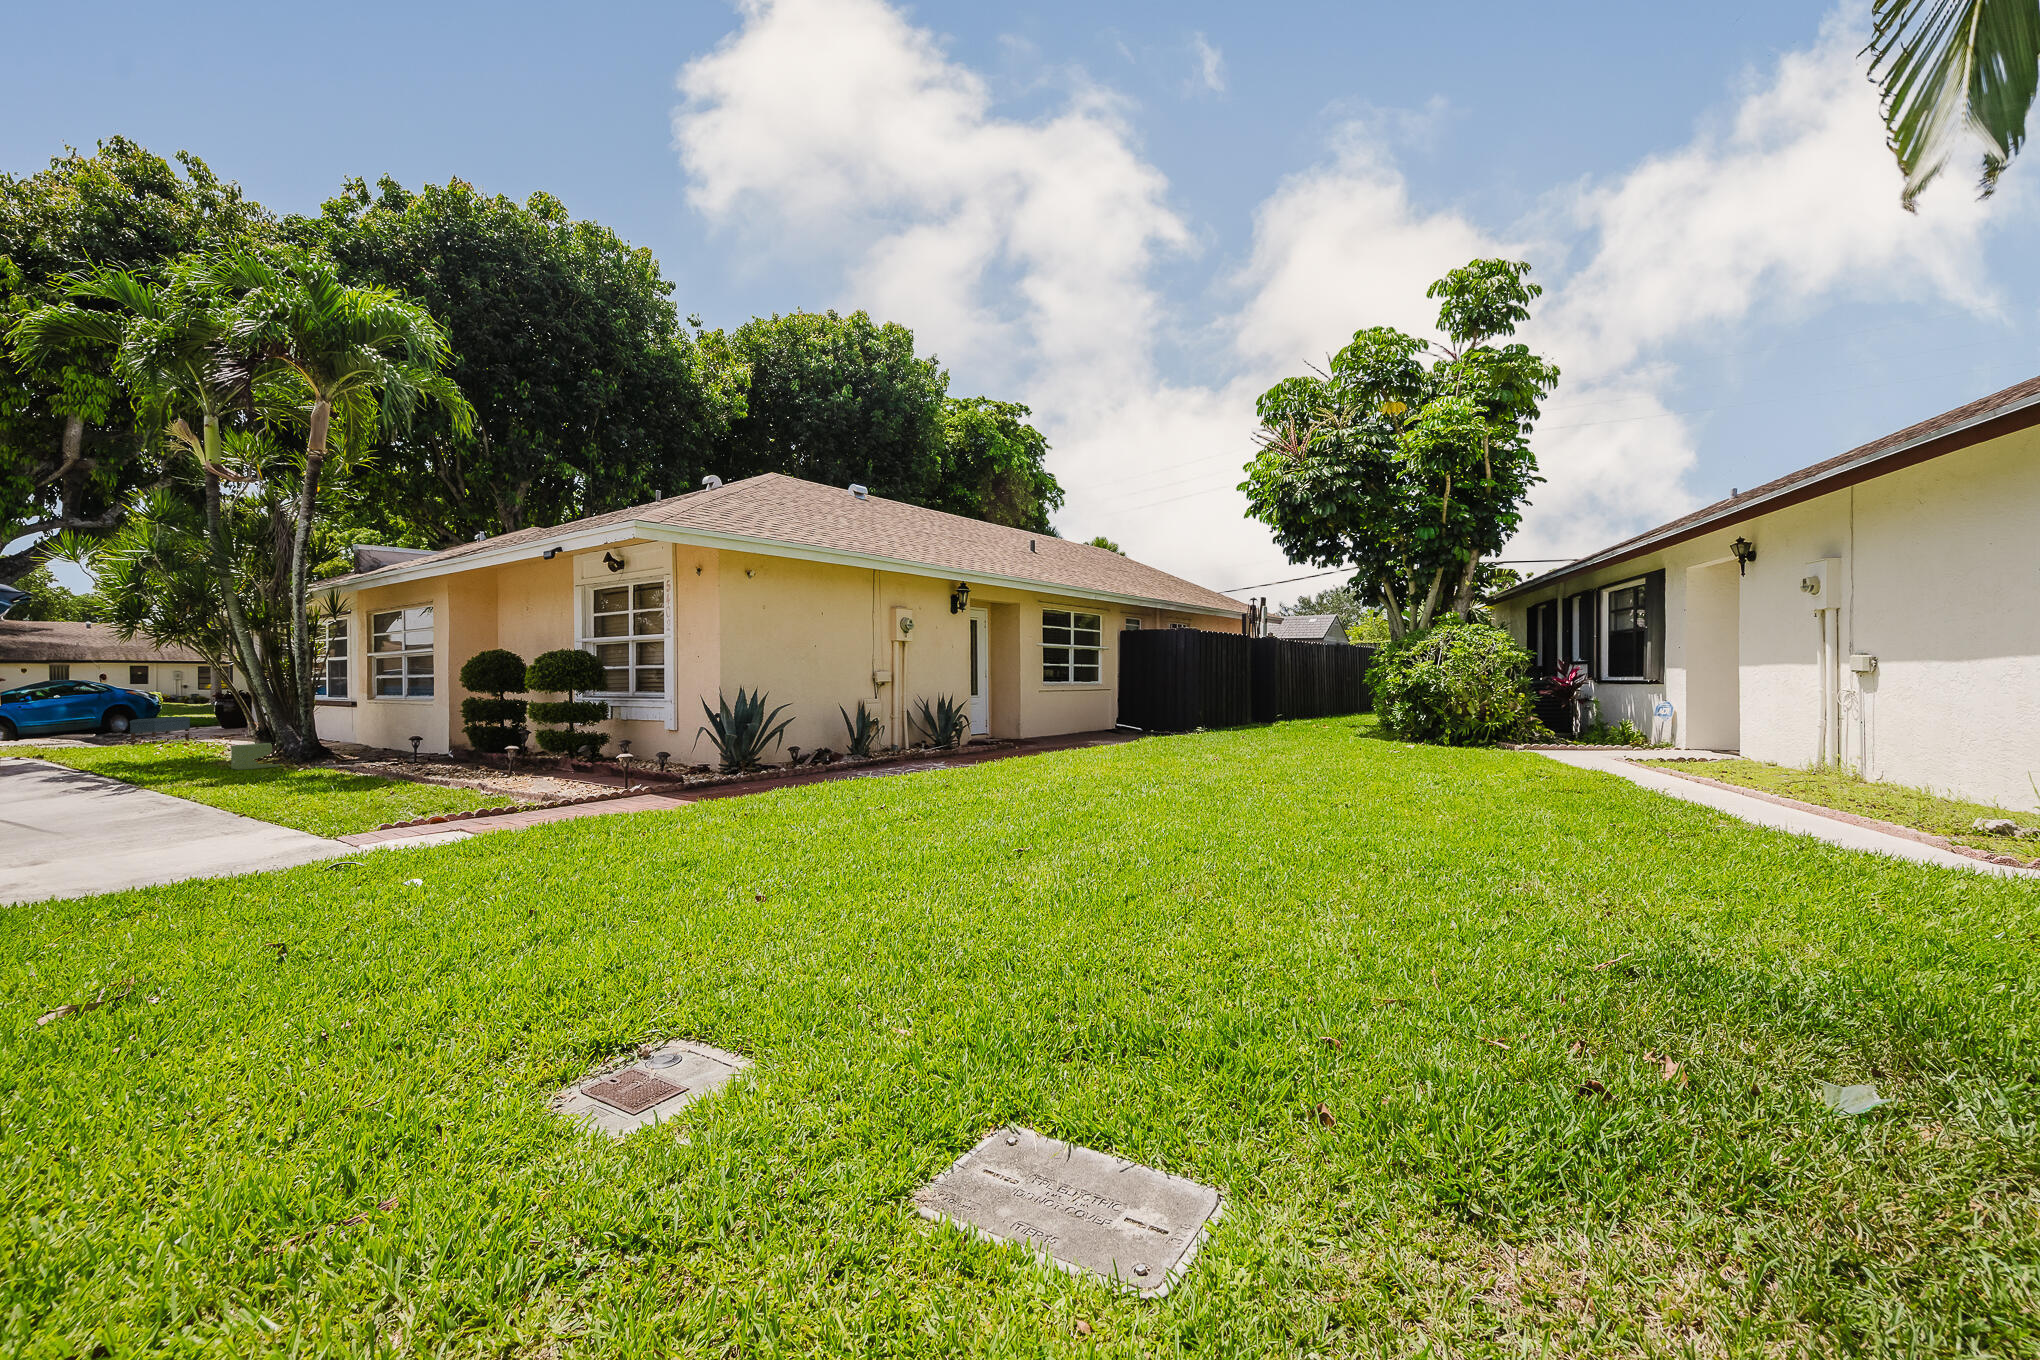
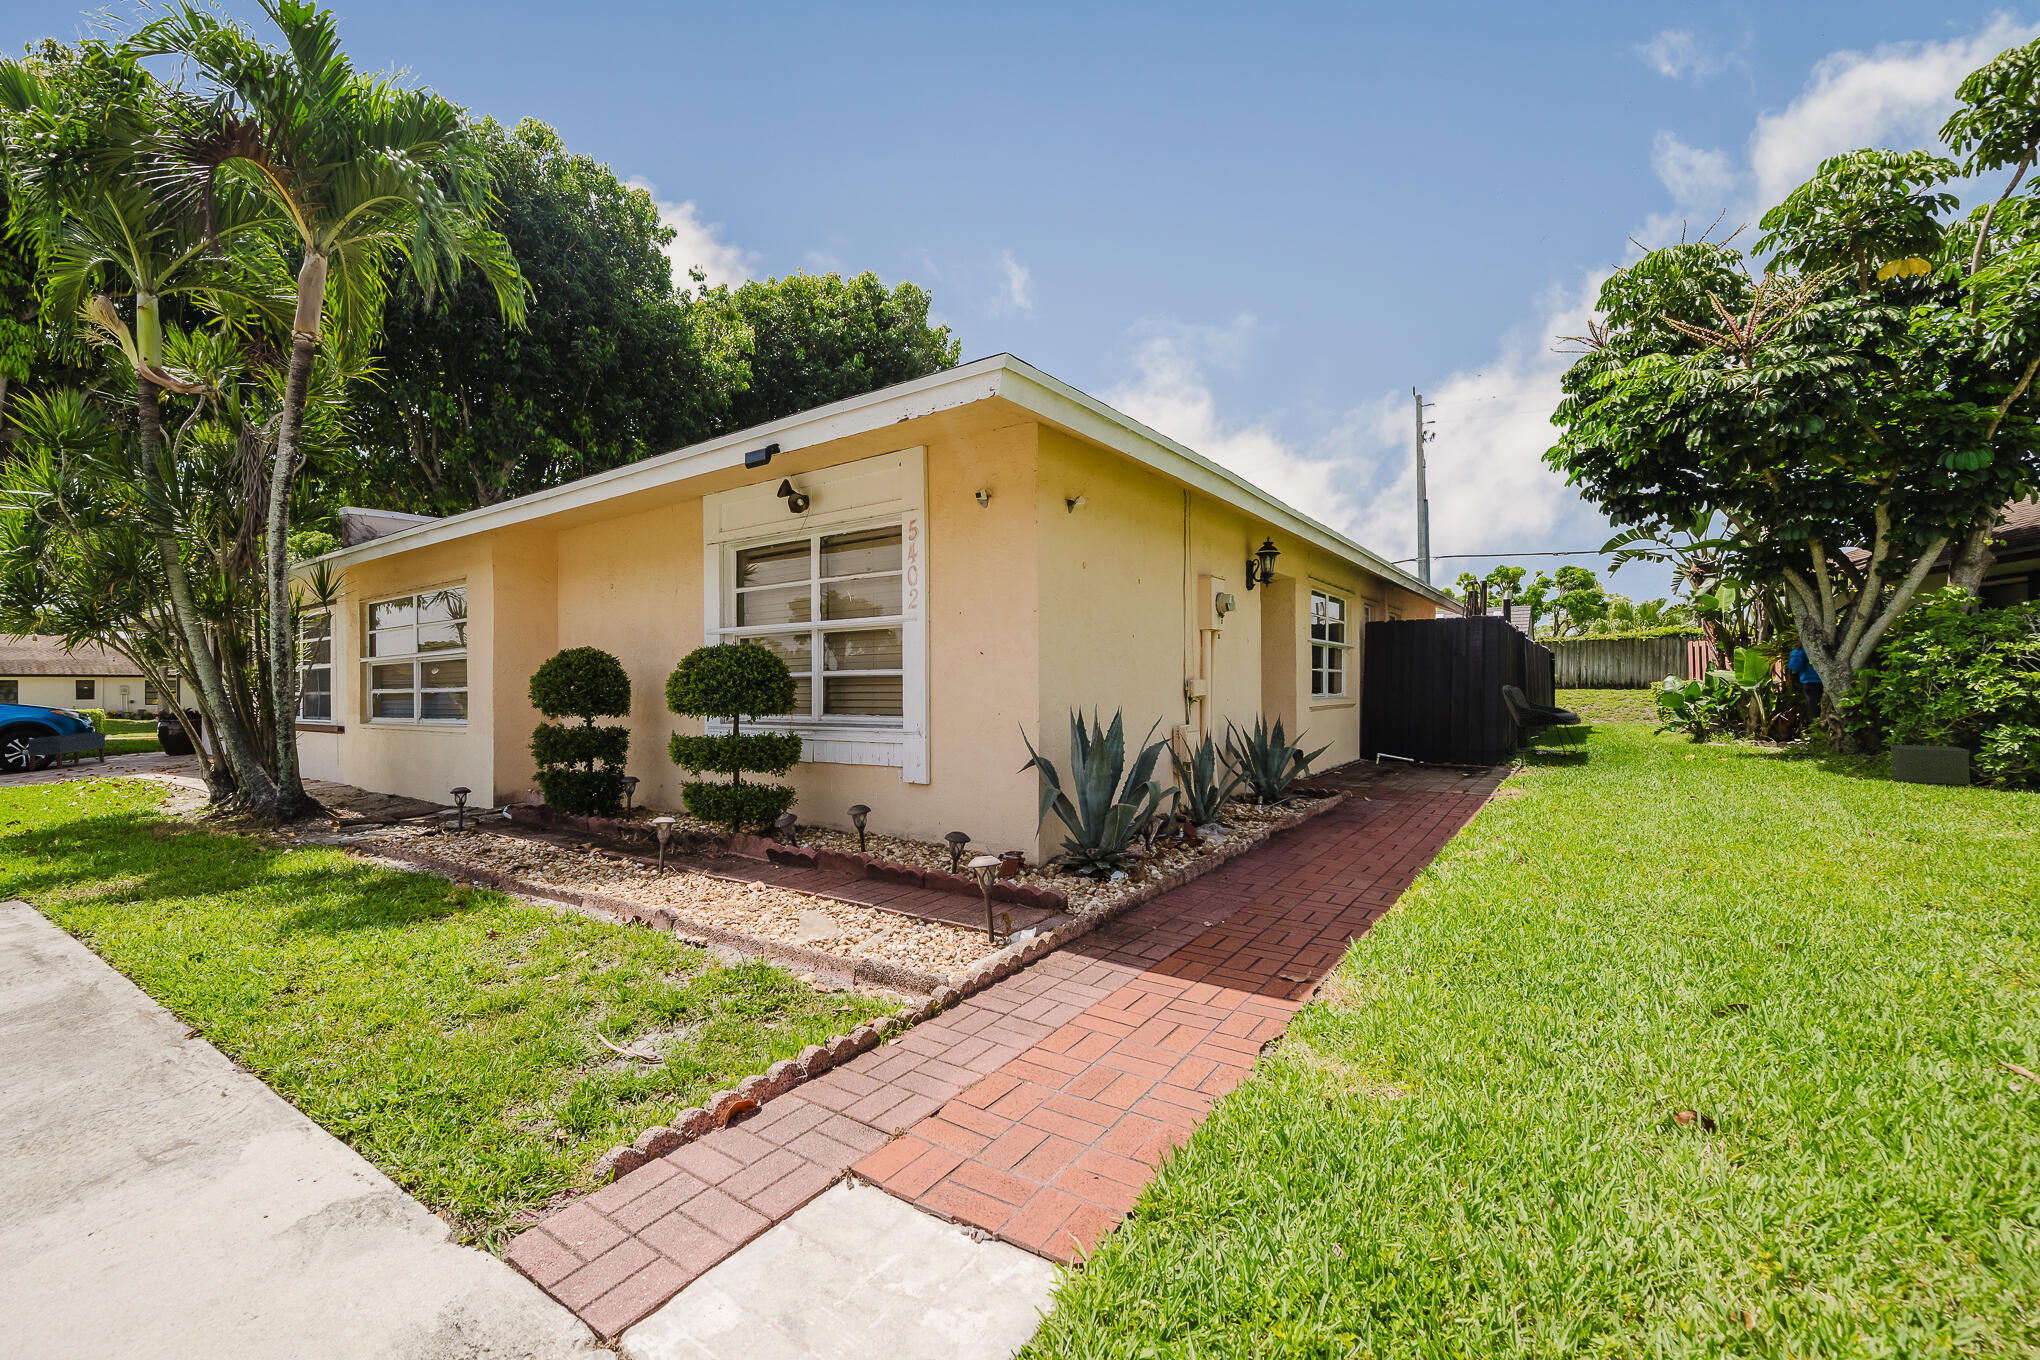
lounge chair: none [1248,676,1306,731] -> present [1502,685,1581,758]
storage box: present [231,743,280,769] -> present [1890,745,1970,784]

